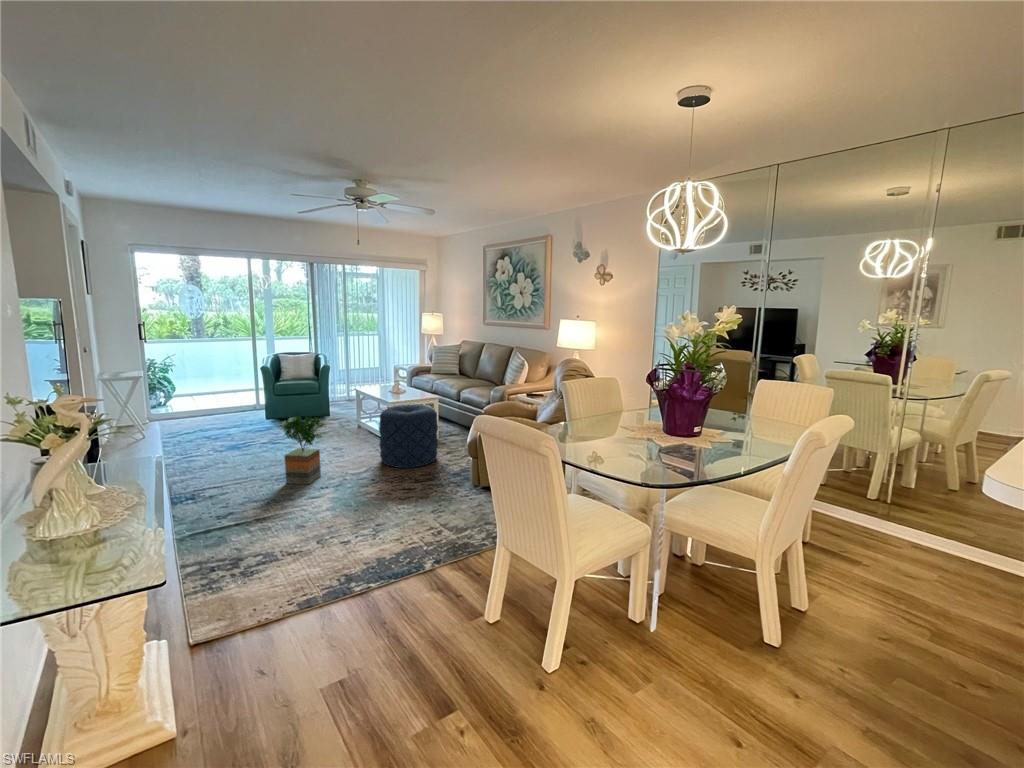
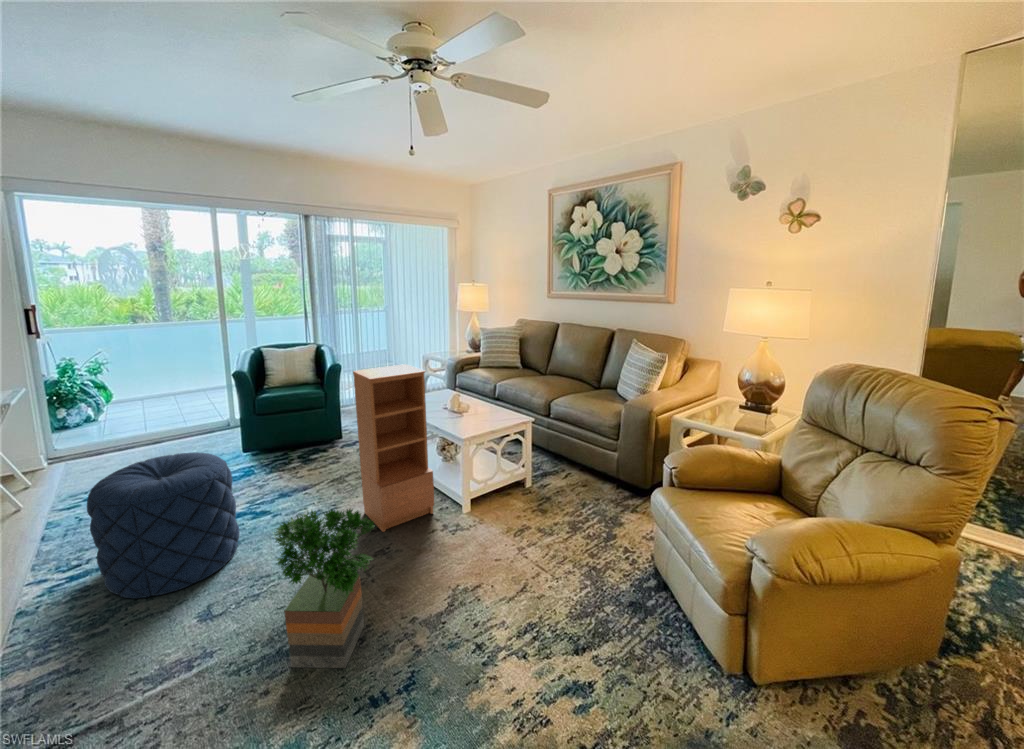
bookcase: none [329,361,372,452] -> present [353,364,434,532]
pouf: present [379,404,438,468] -> present [87,452,240,598]

